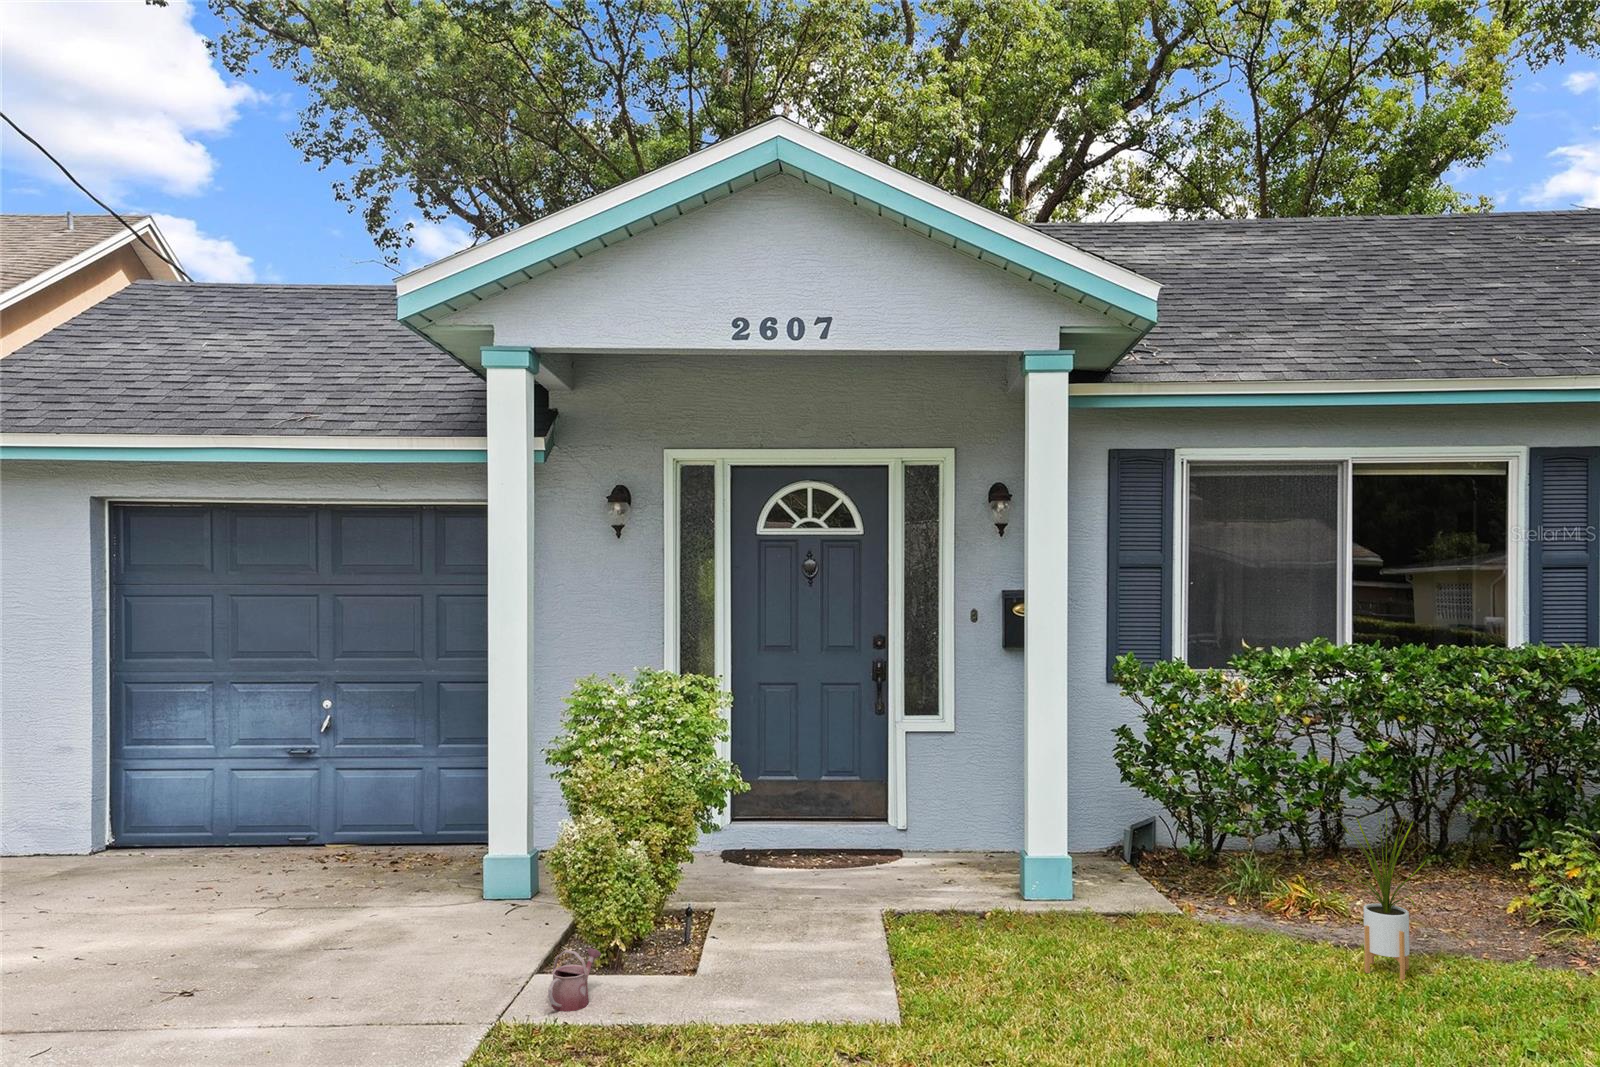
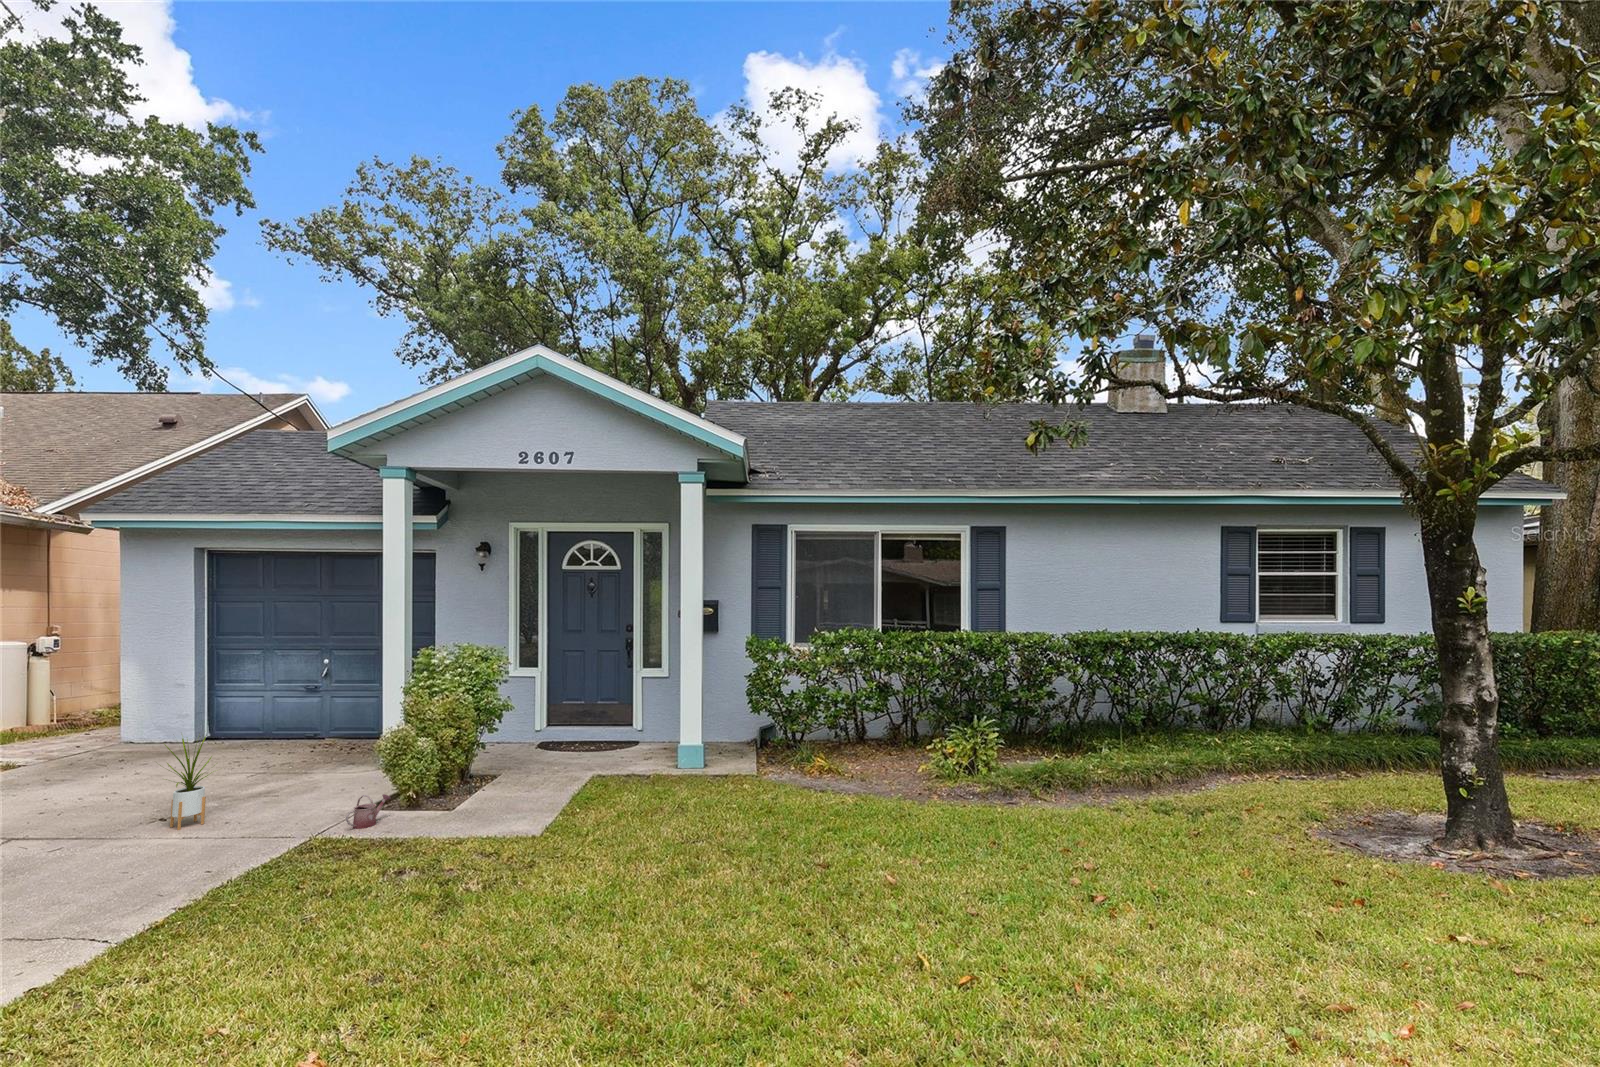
house plant: present [1341,811,1428,980] -> present [165,736,214,830]

